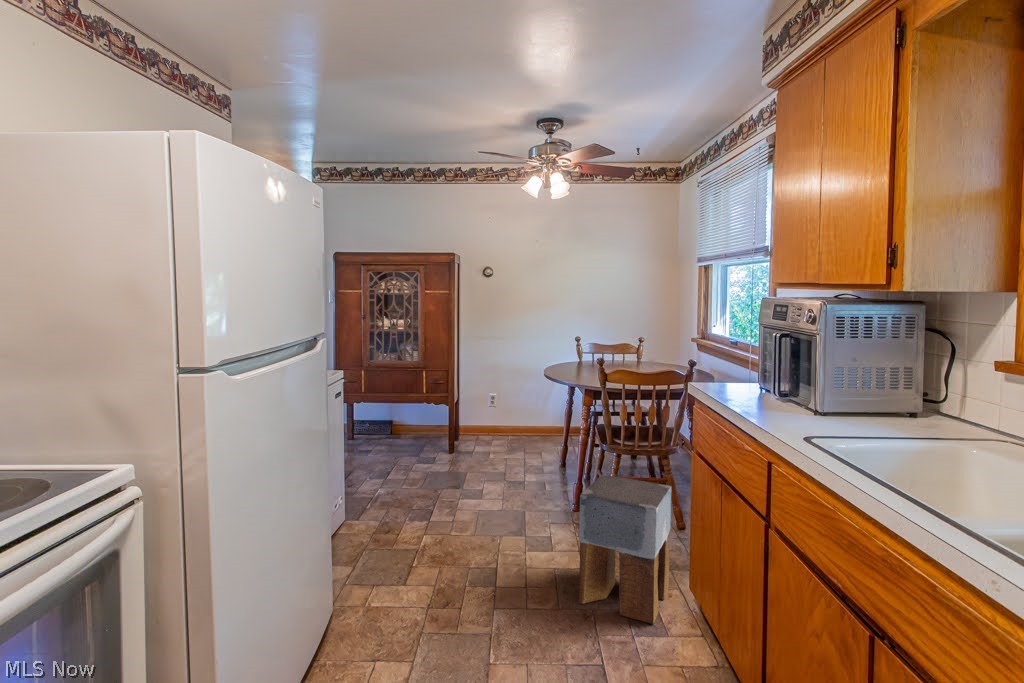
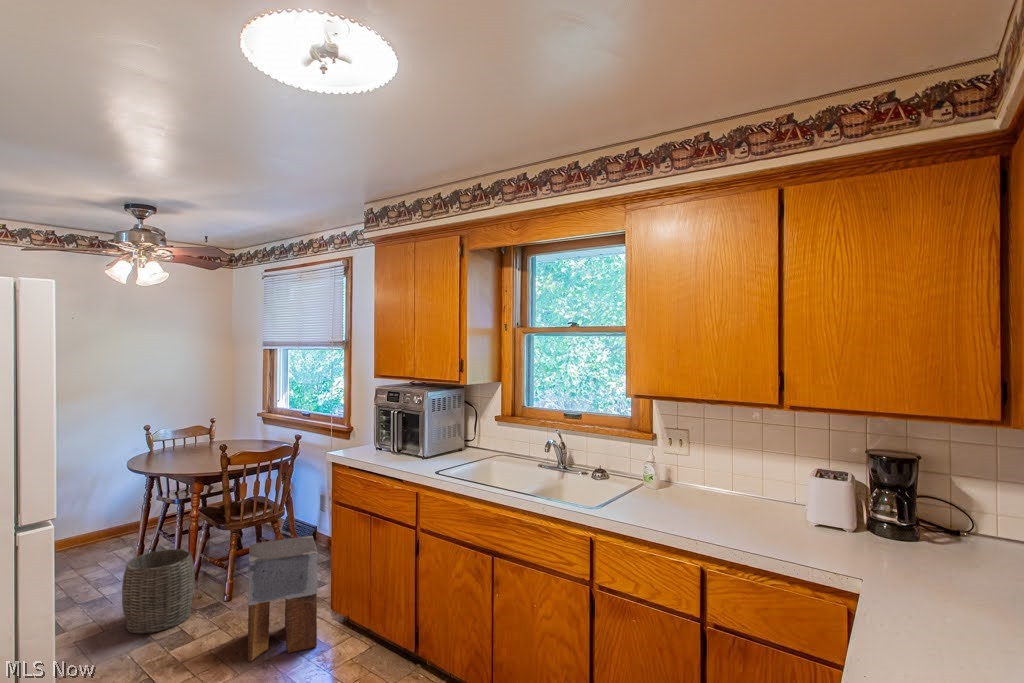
woven basket: none [515,457,575,534] -> present [122,549,195,634]

